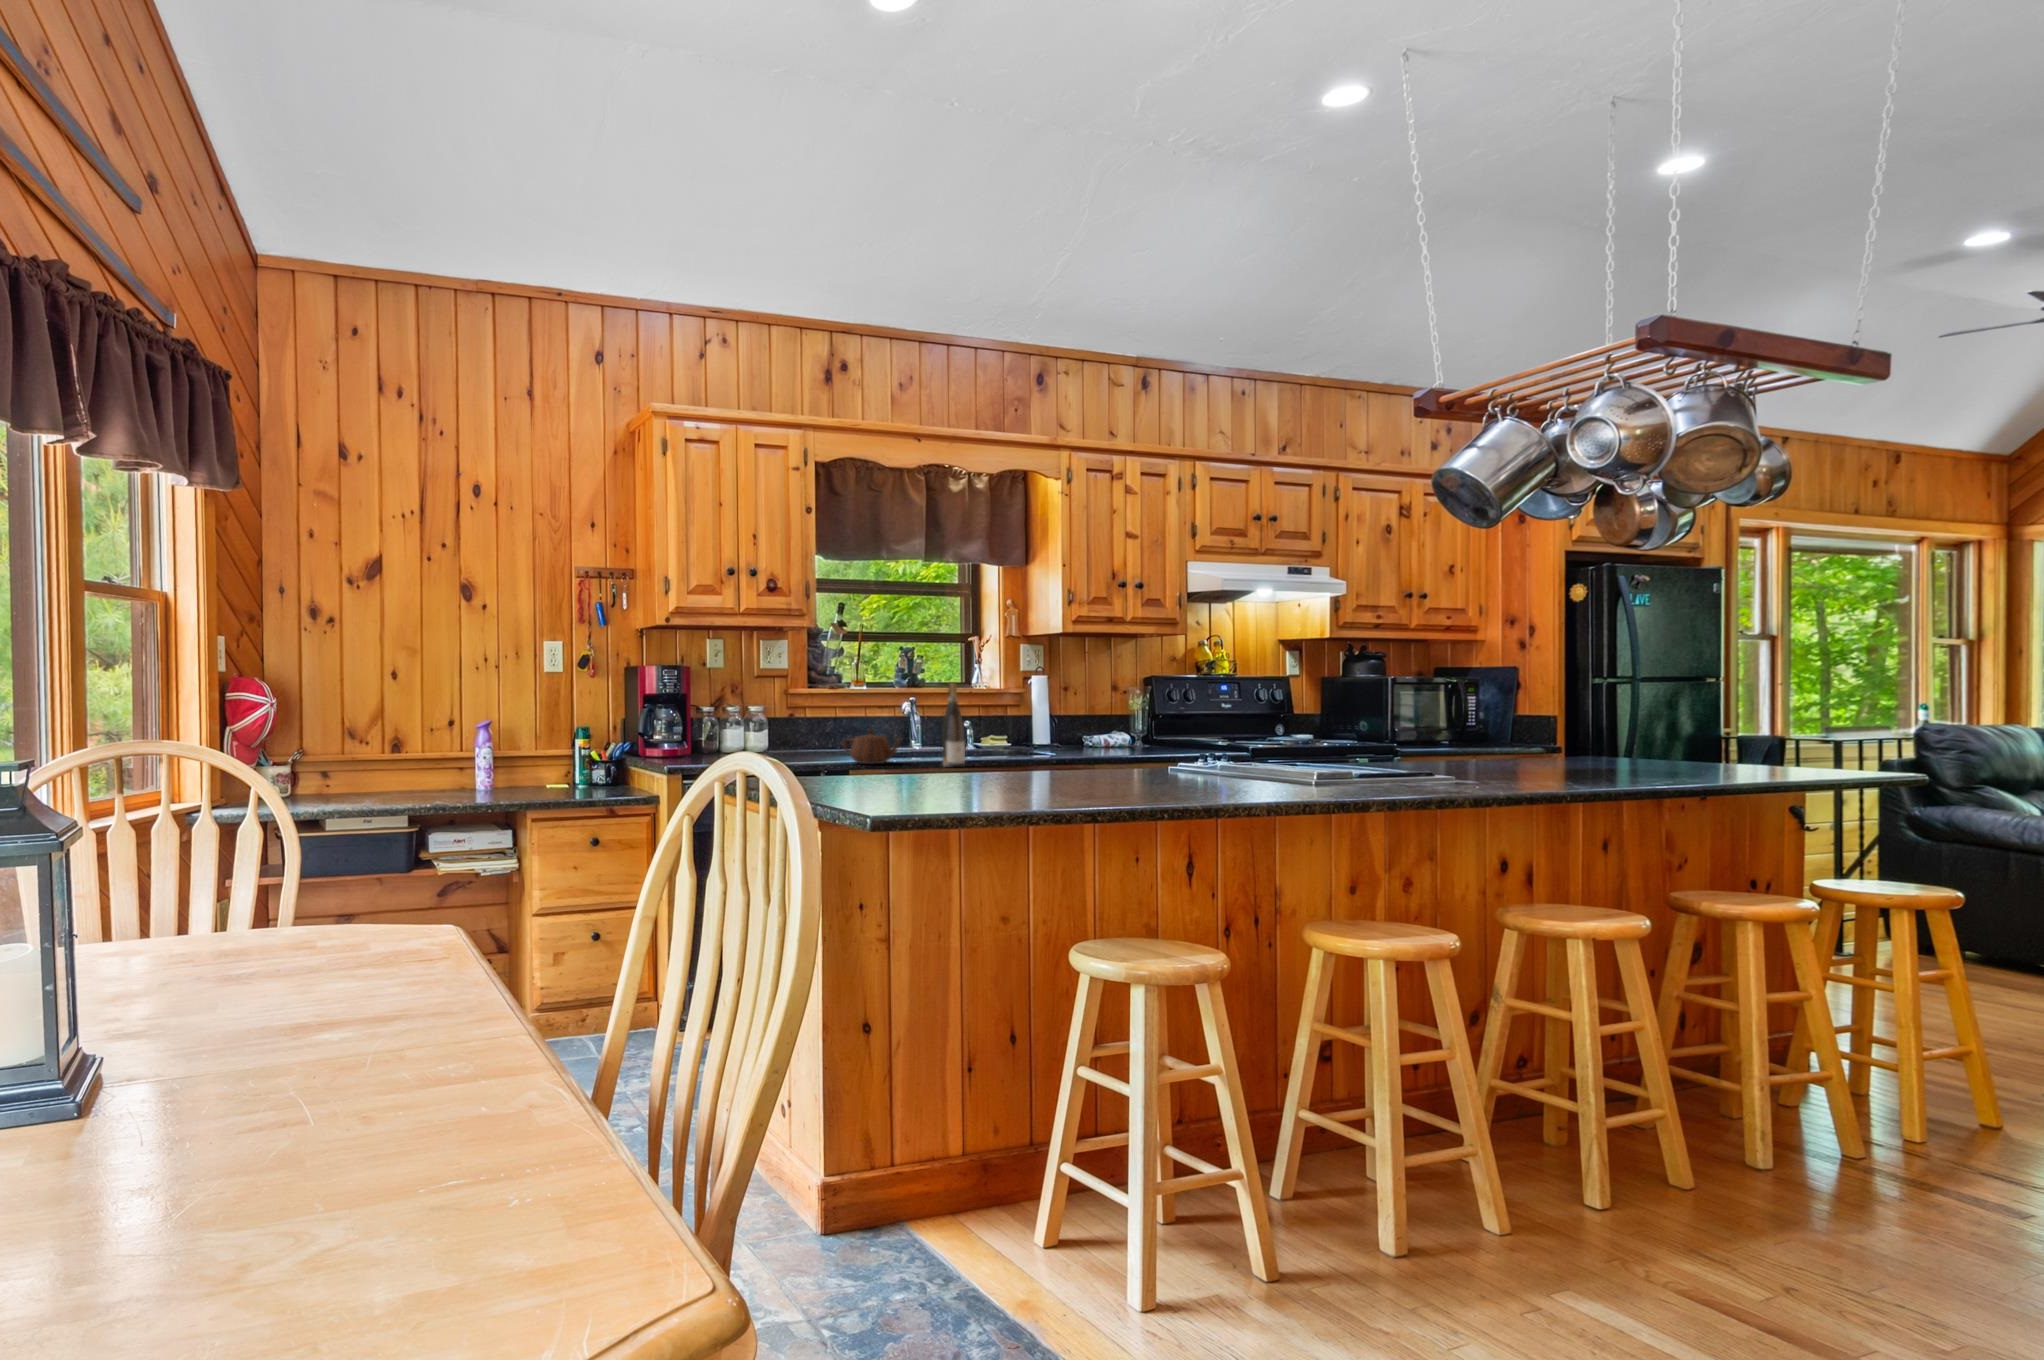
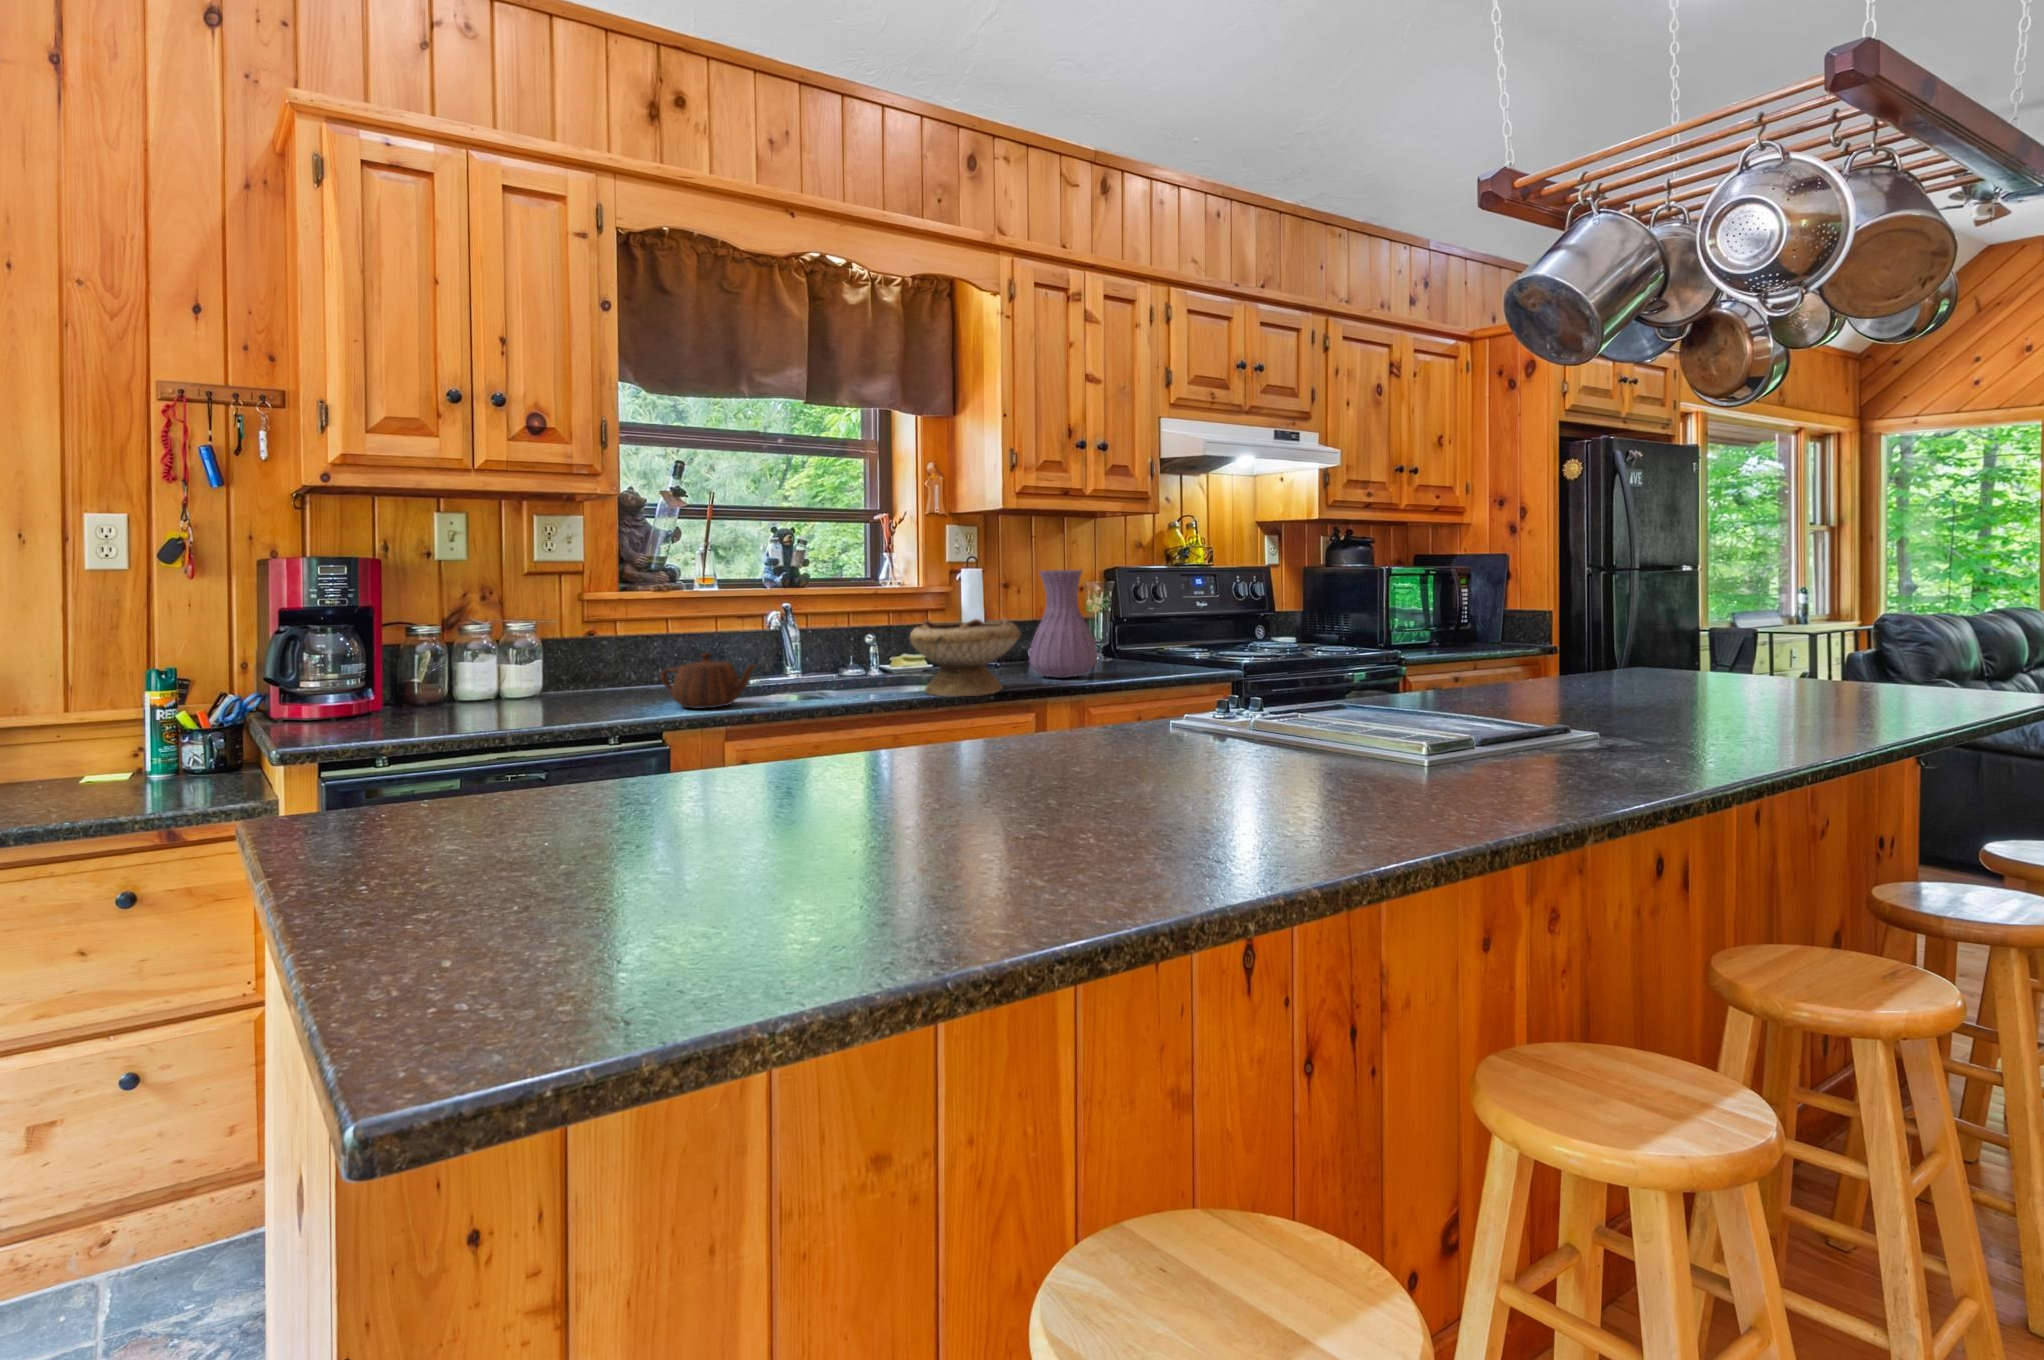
vase: none [1082,679,1132,757] -> present [1029,570,1097,678]
wine bottle: present [942,682,965,767] -> none [820,575,856,707]
bowl: none [998,712,1075,765] -> present [909,618,1020,697]

